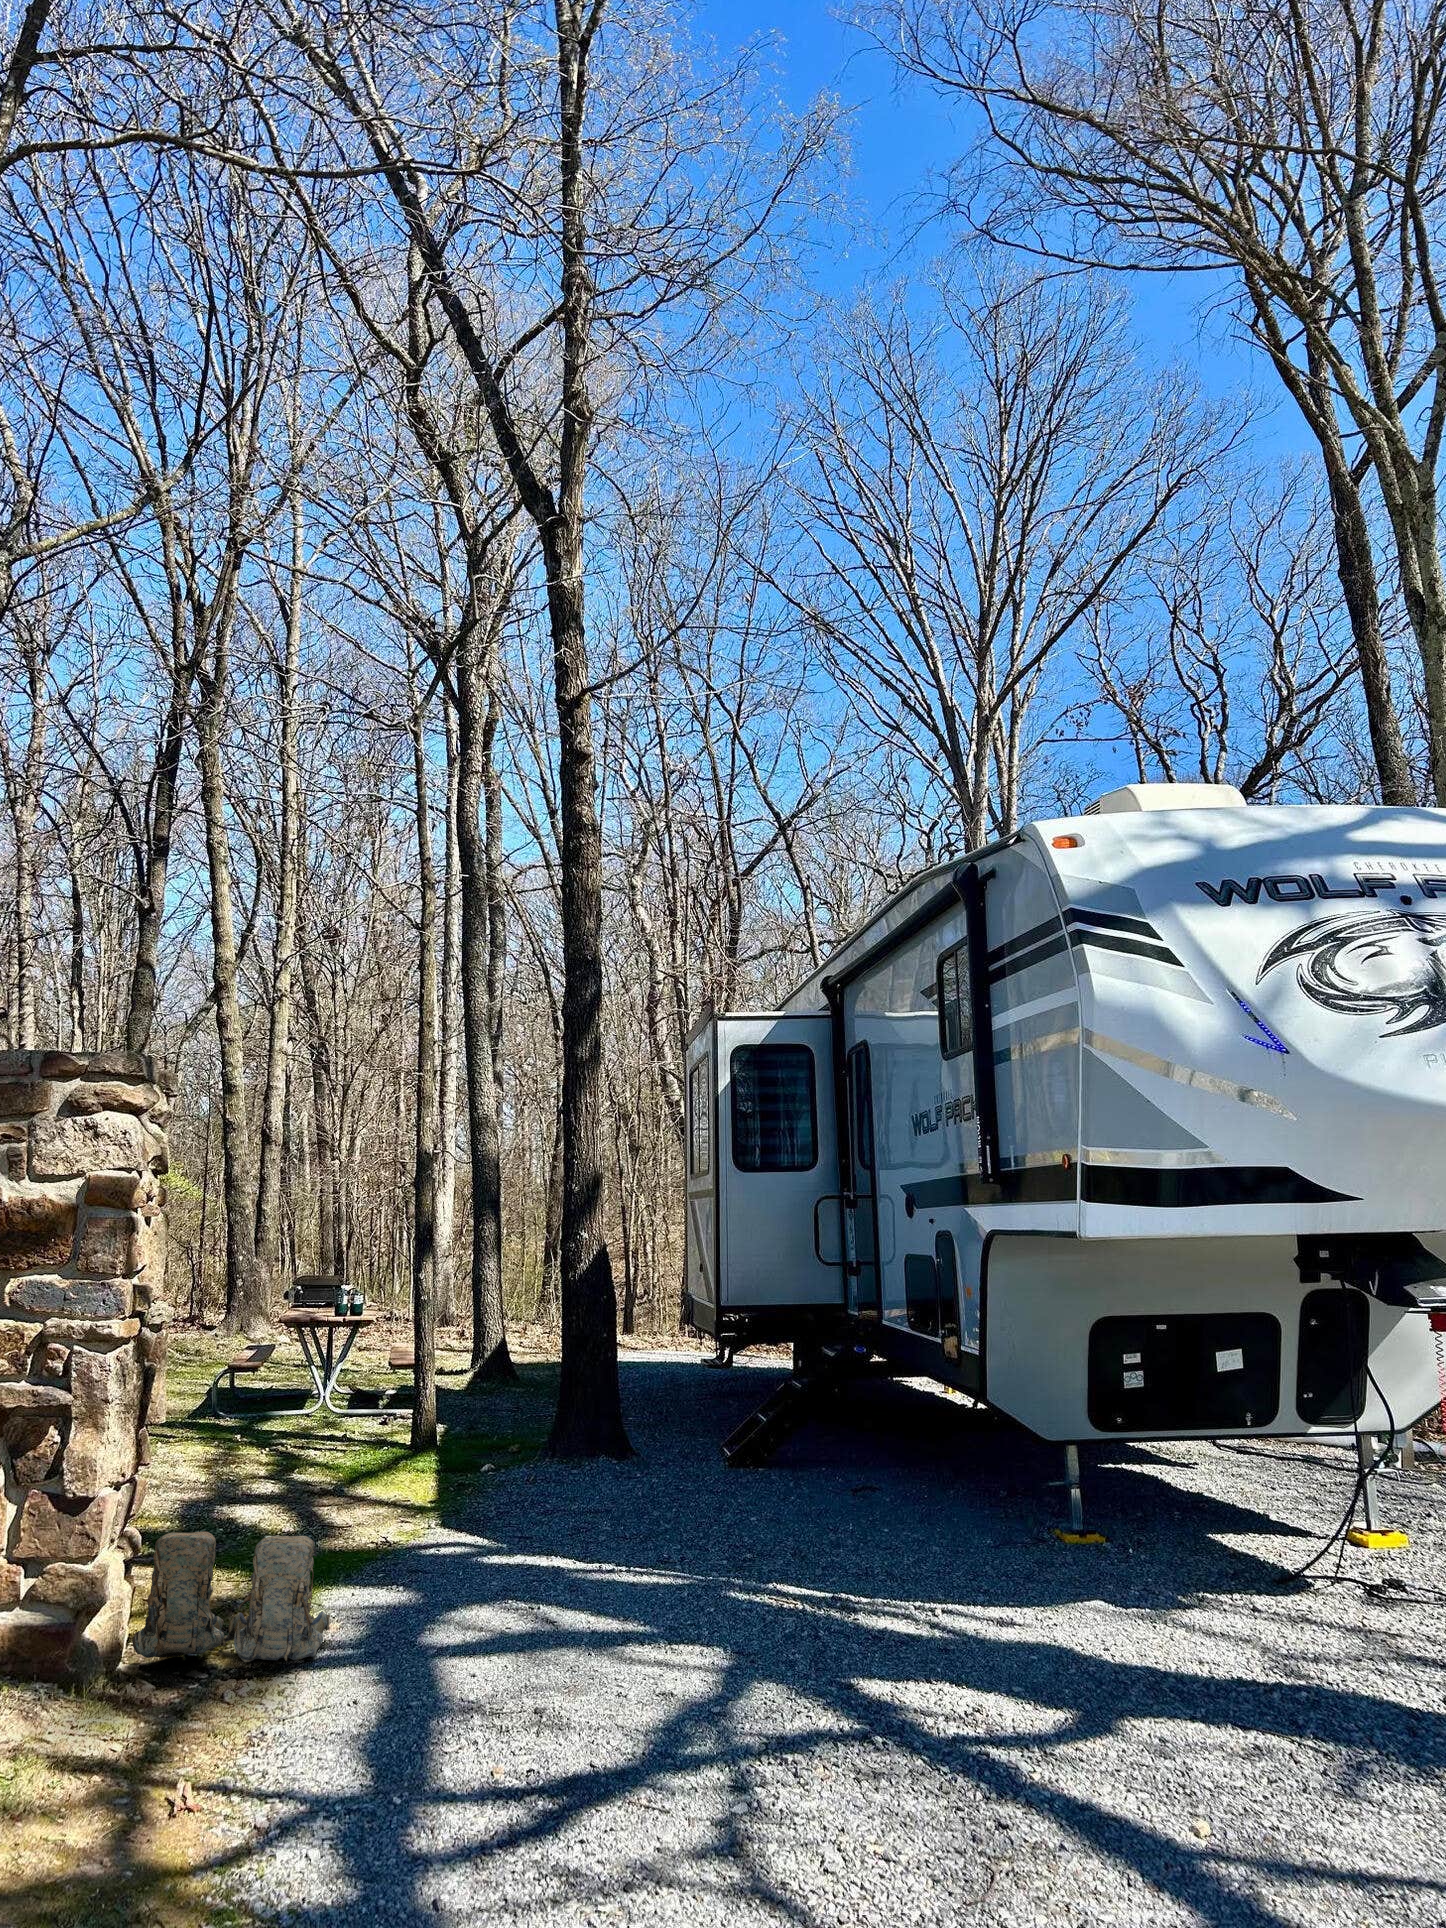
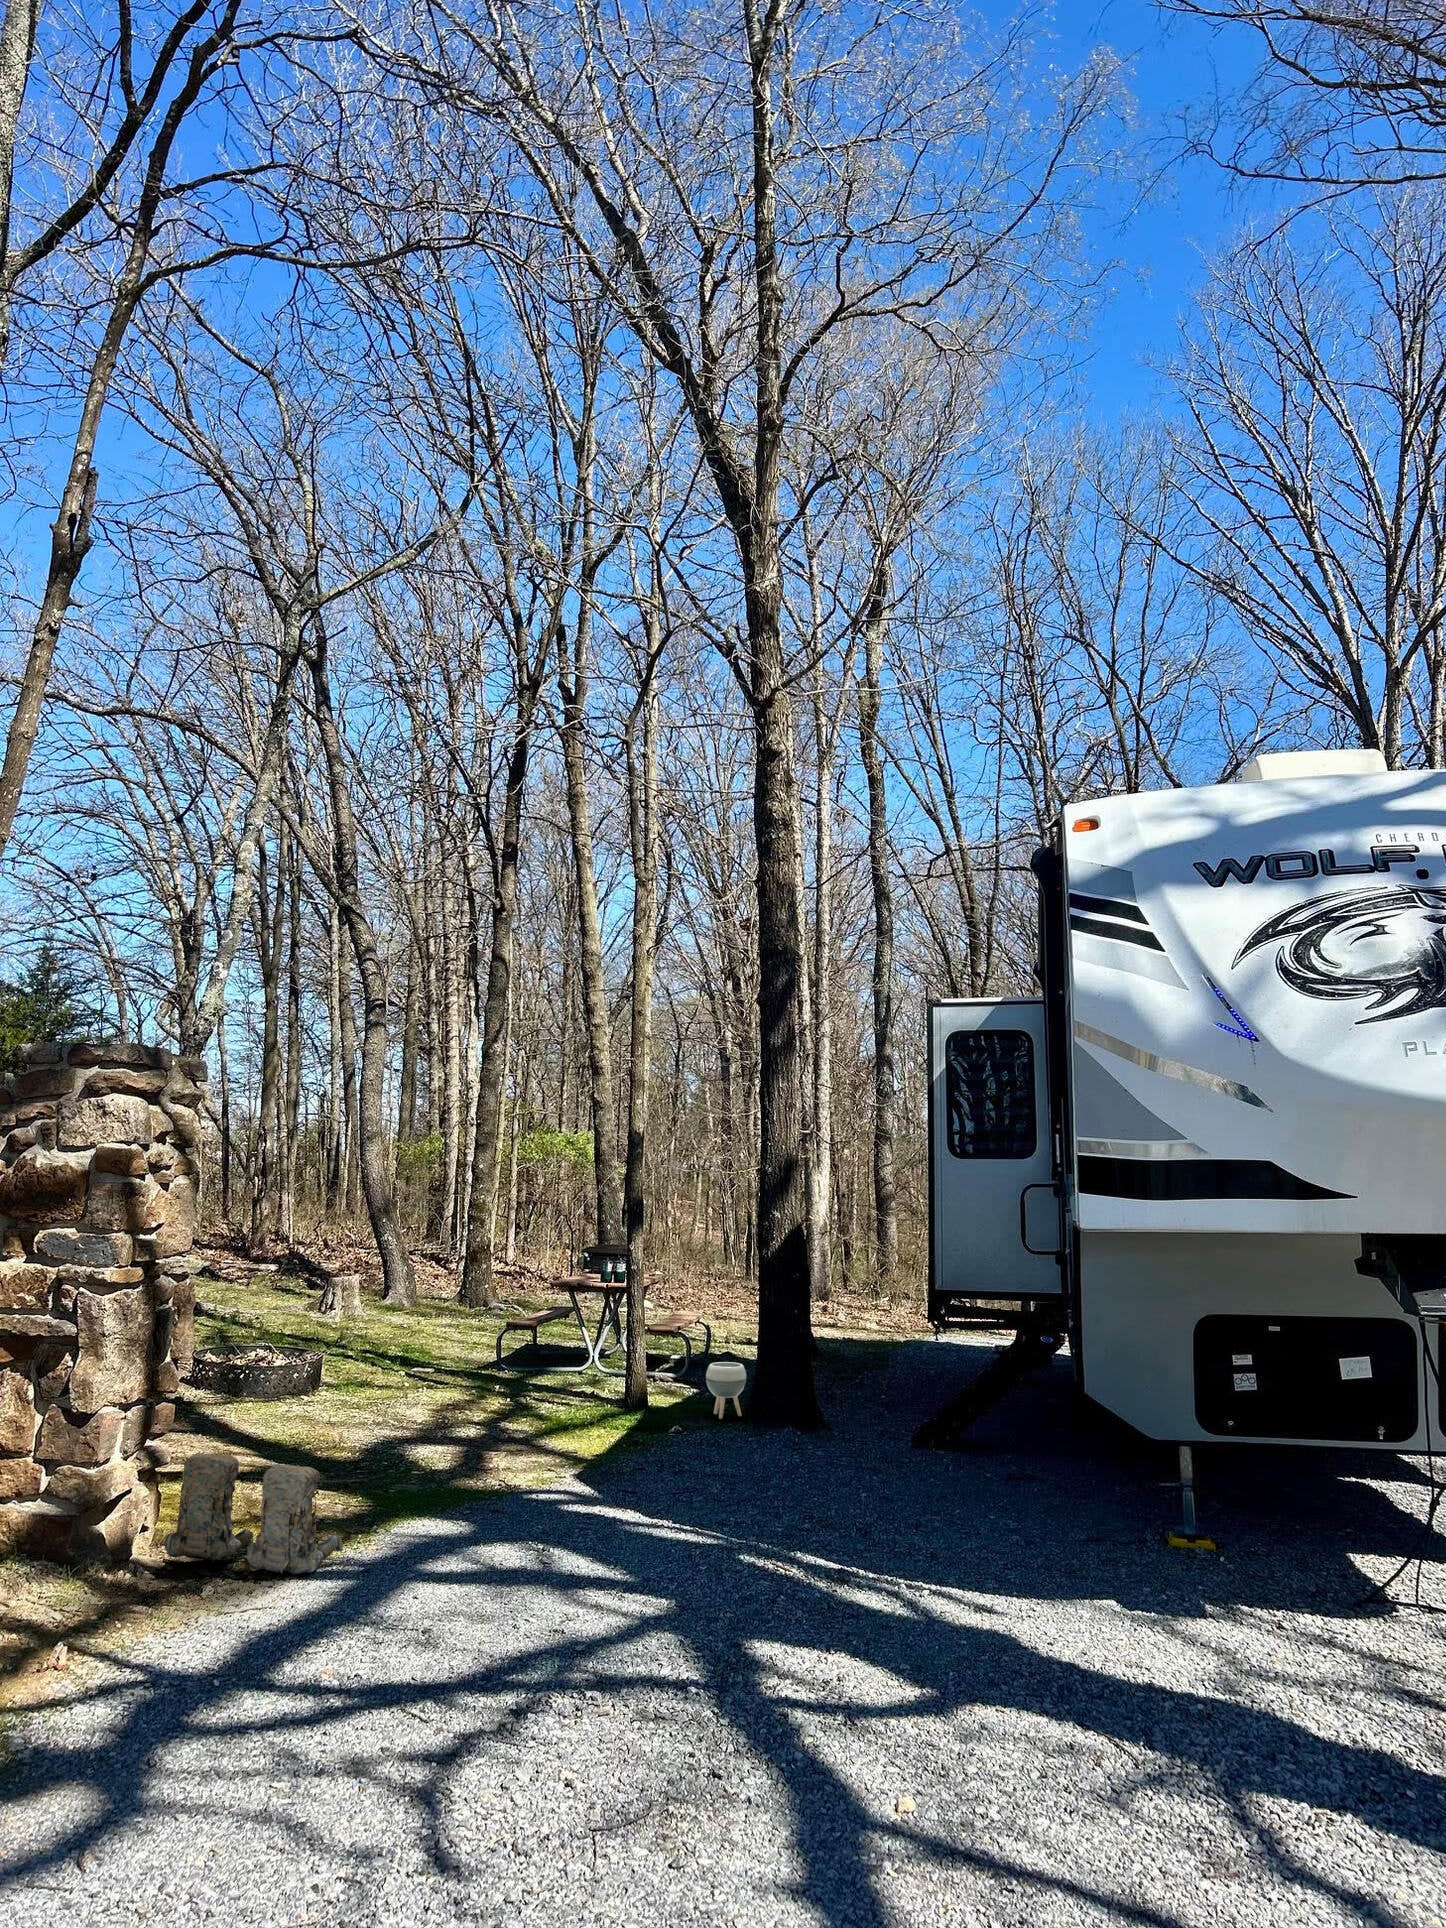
planter: none [513,1408,553,1466] -> present [706,1362,746,1419]

